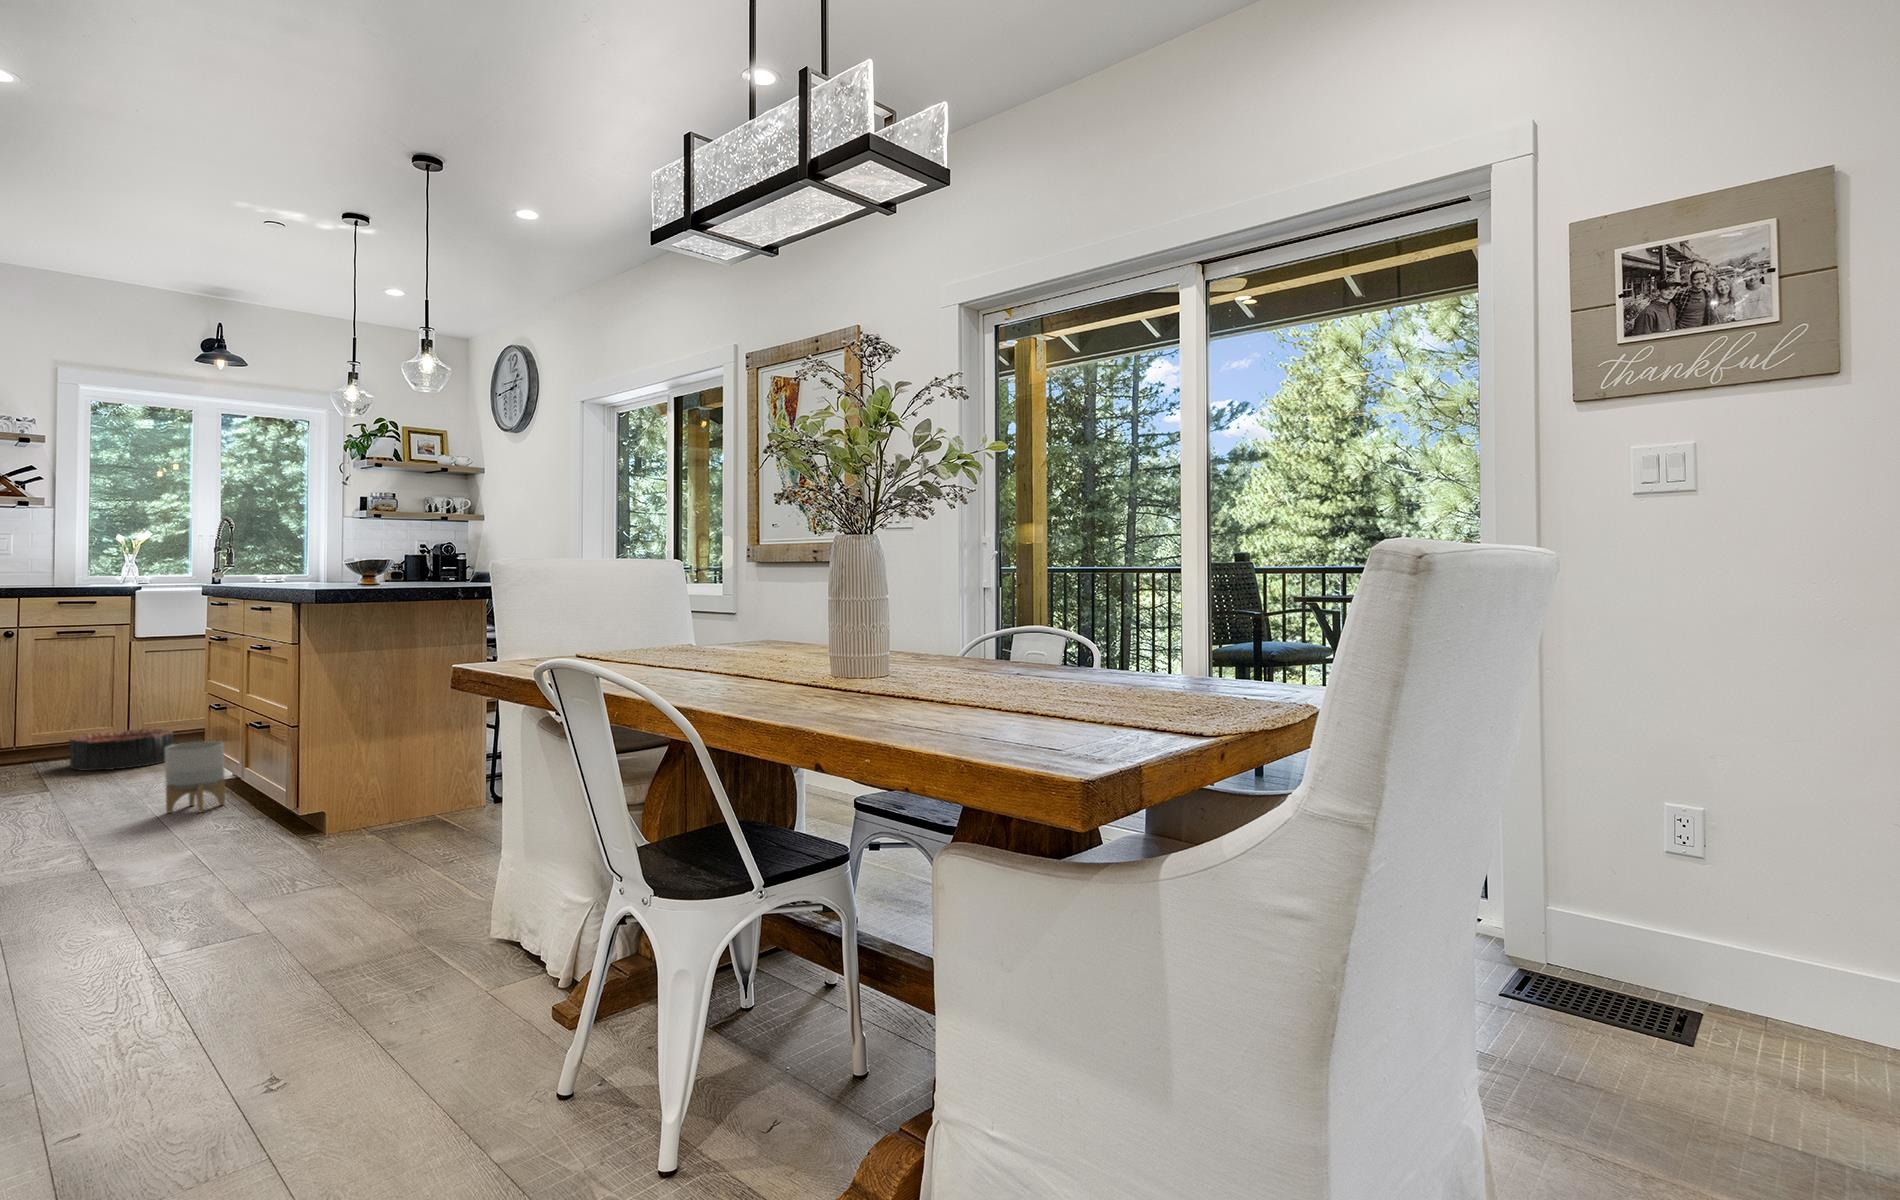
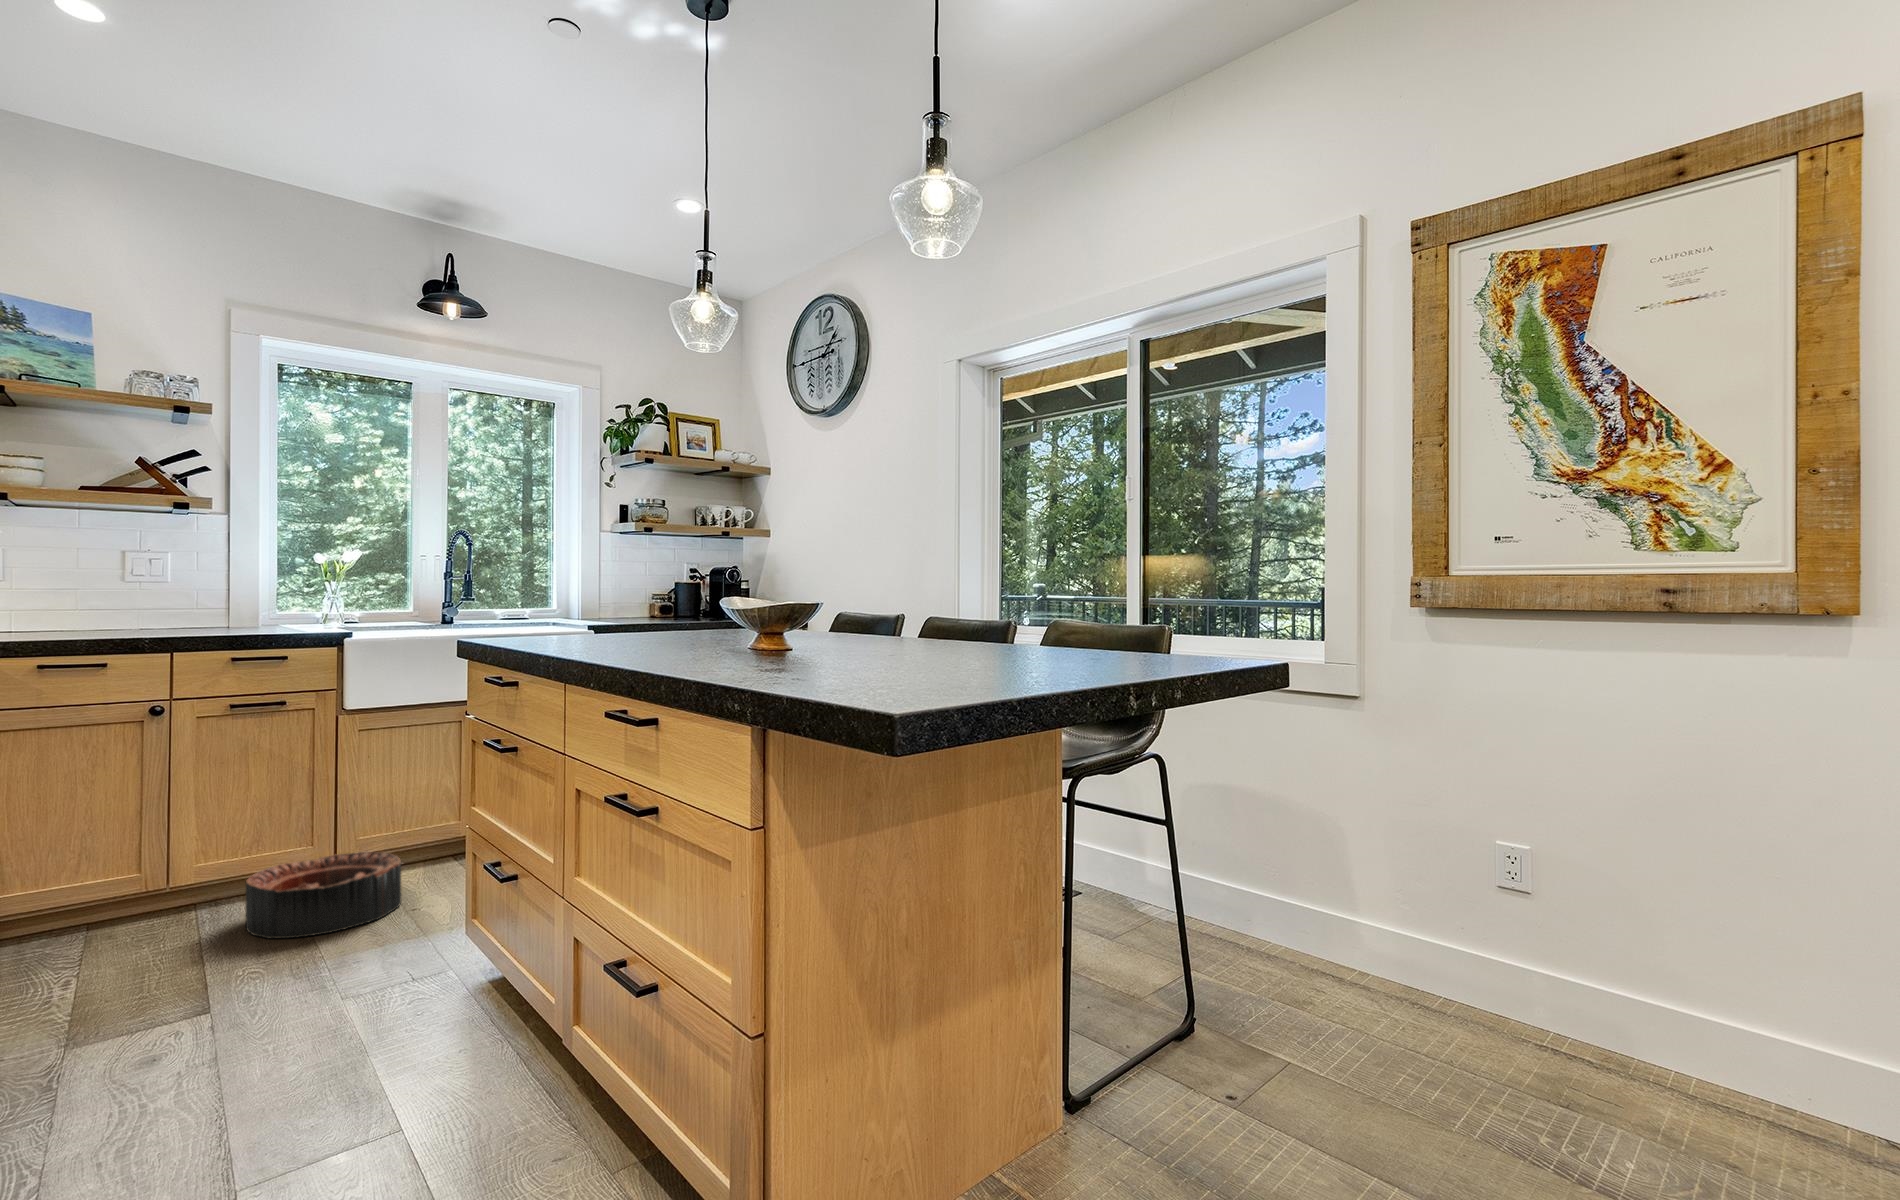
planter: present [165,741,225,813] -> none [442,947,549,1117]

